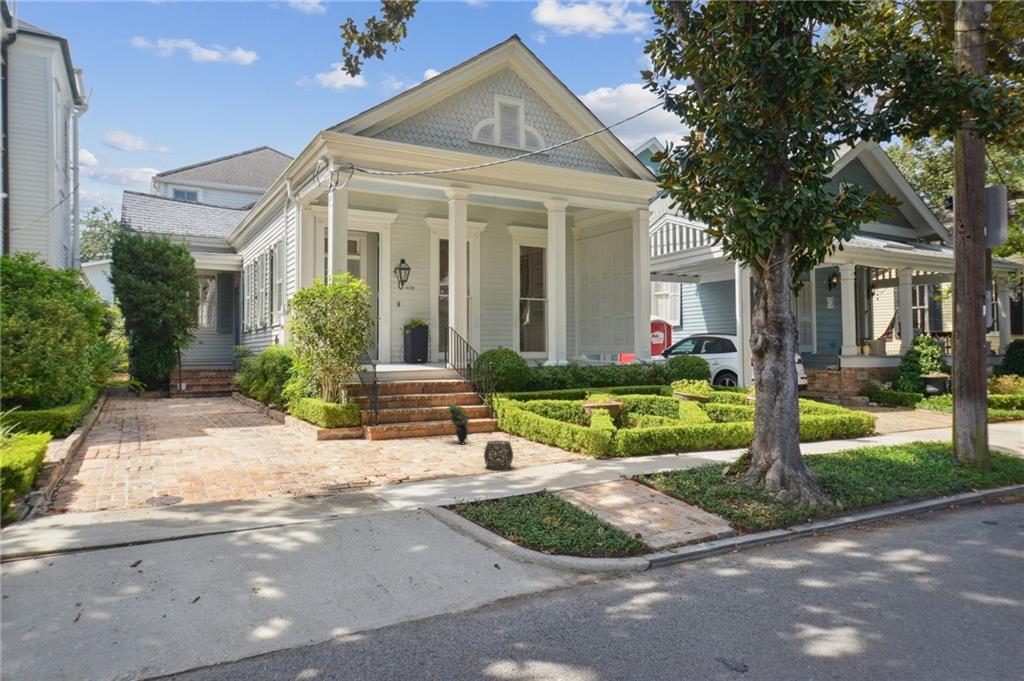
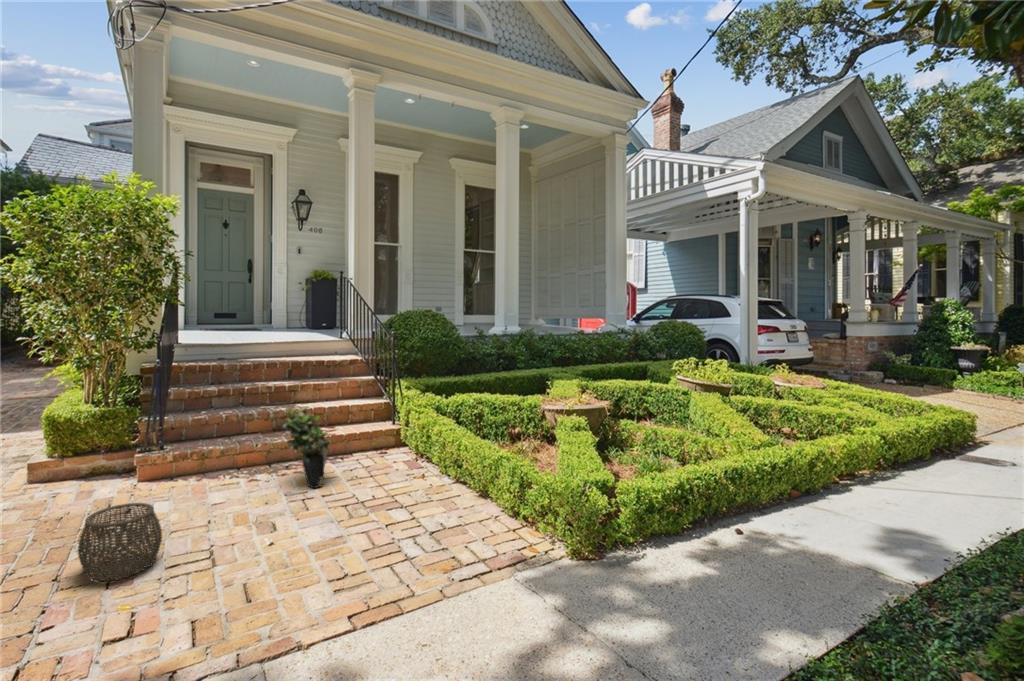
woven basket: present [484,441,513,469] -> present [78,503,162,581]

